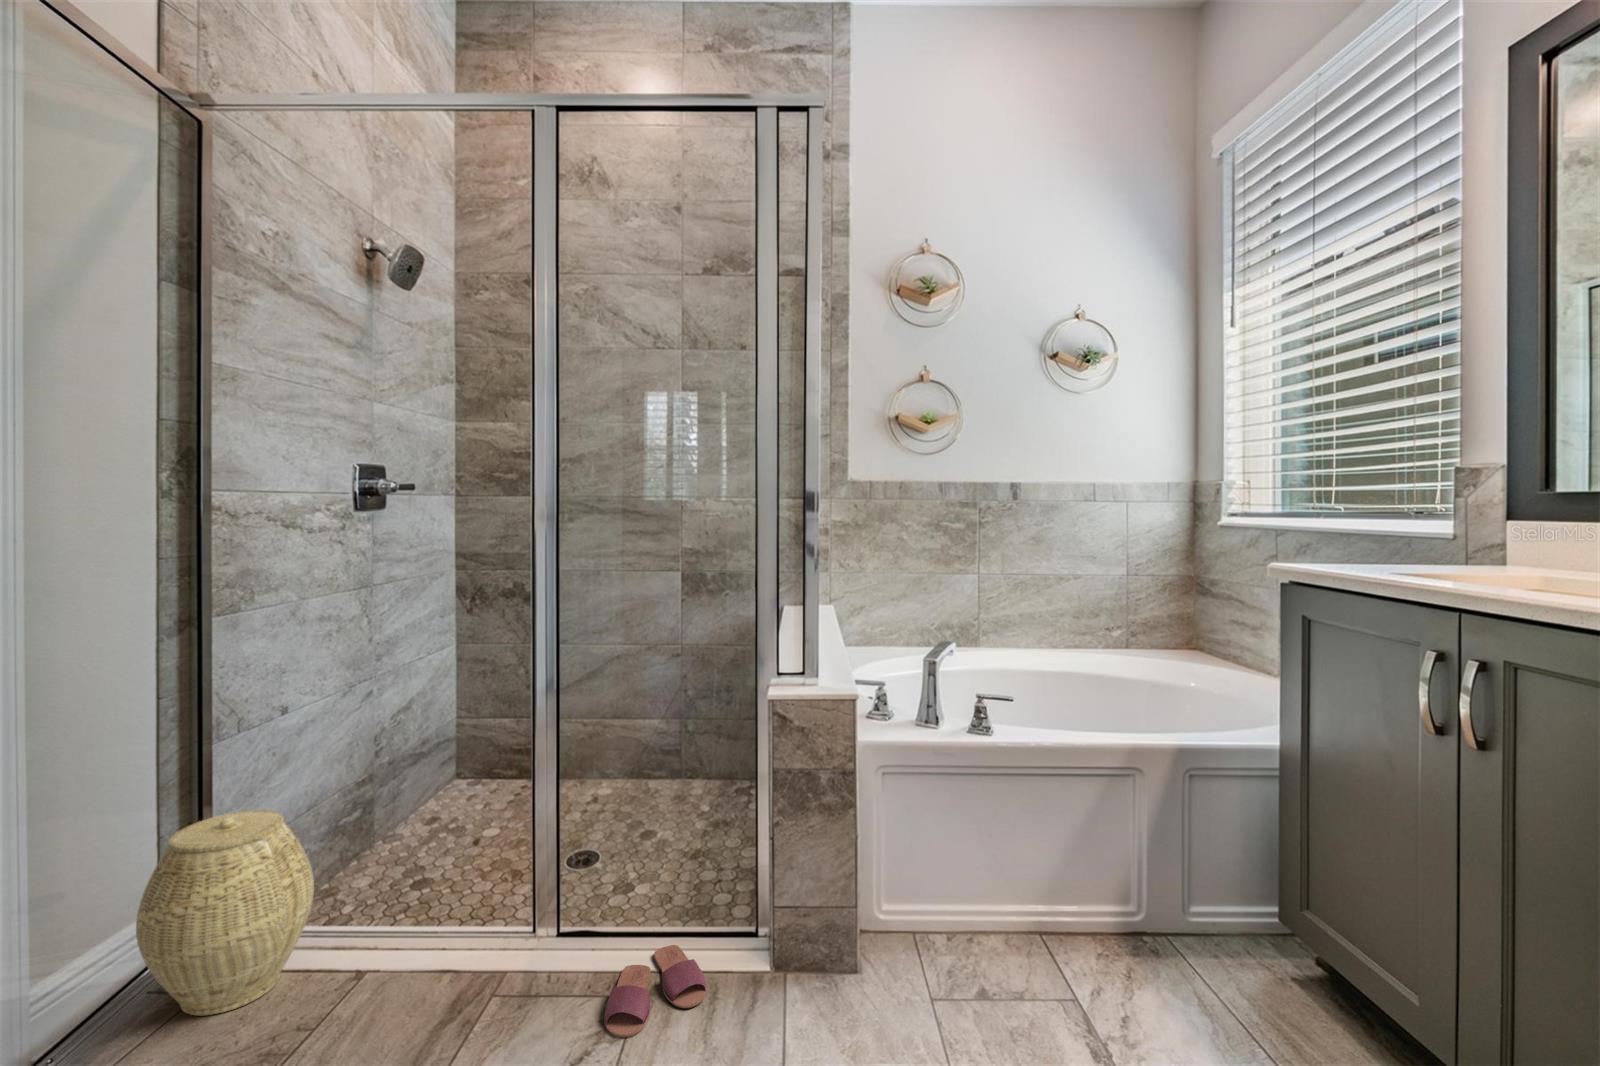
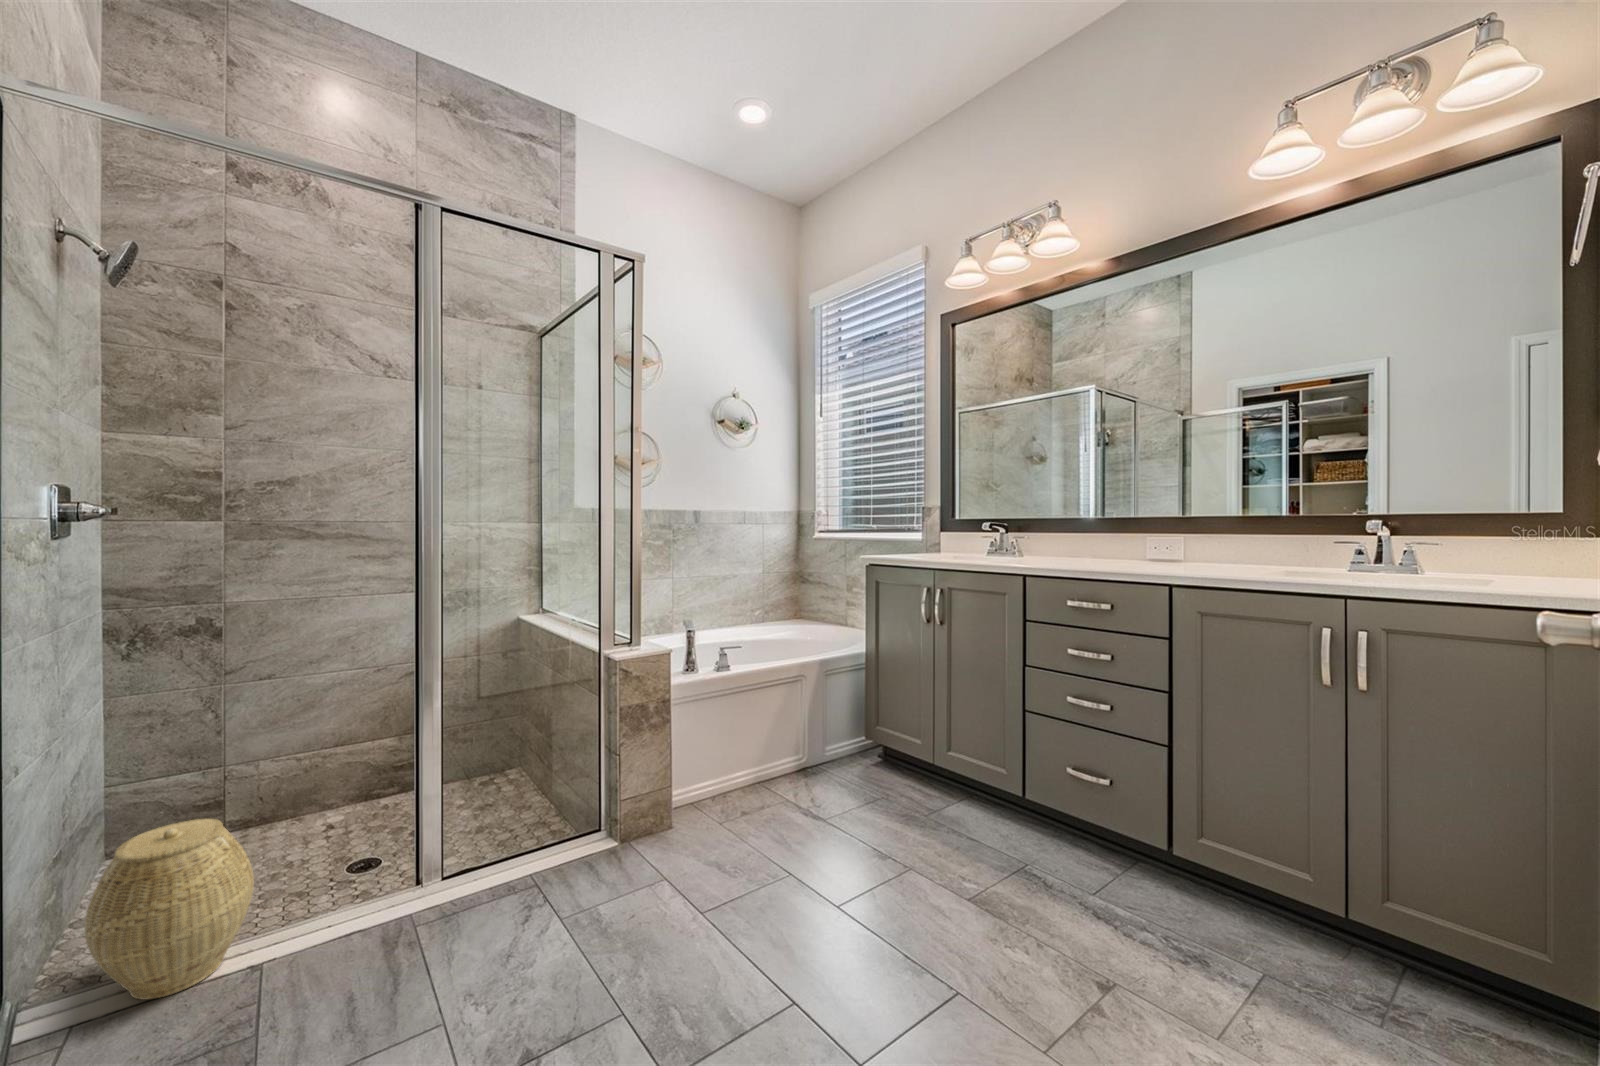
slippers: present [604,945,707,1037] -> none [524,839,591,889]

